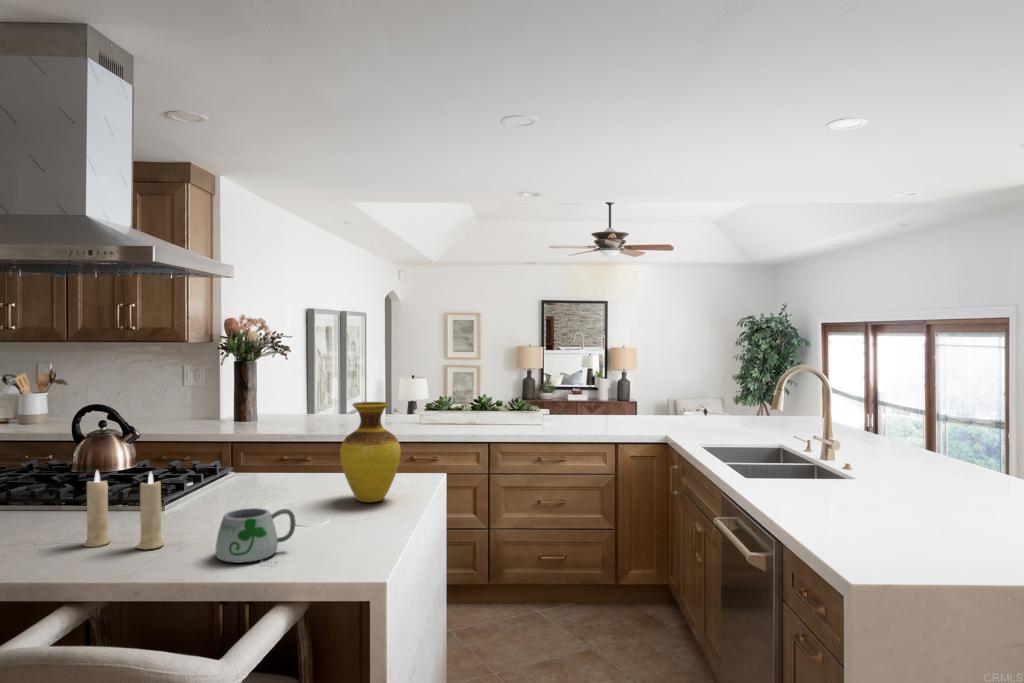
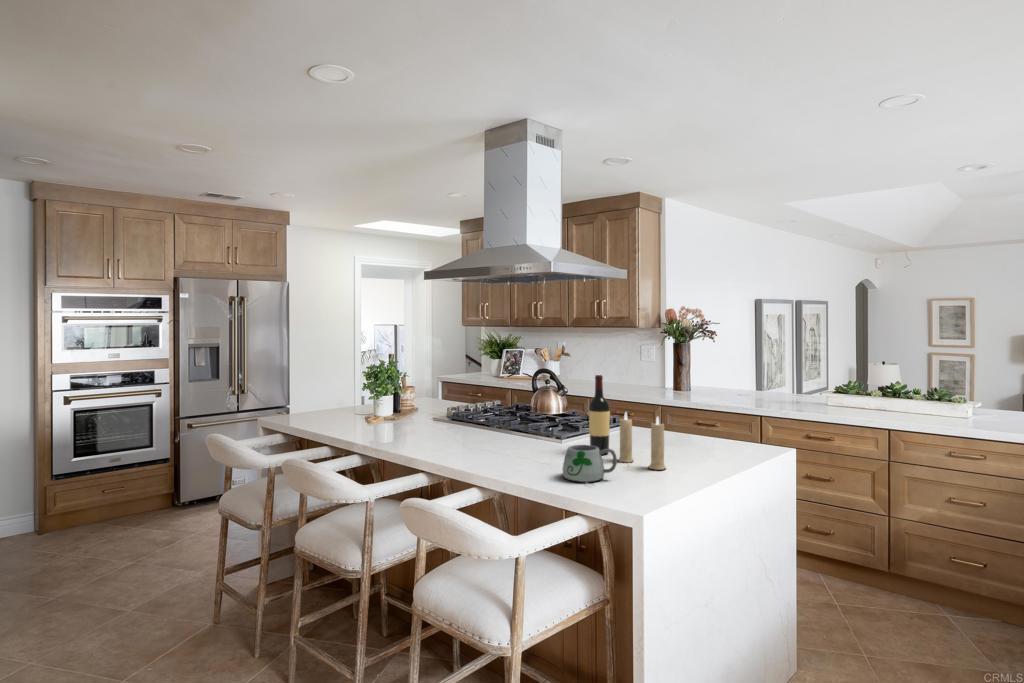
vase: present [340,402,401,502] -> none [683,376,735,459]
wine bottle: none [217,410,248,520] -> present [589,375,610,454]
candle: present [83,471,164,549] -> present [618,412,666,470]

